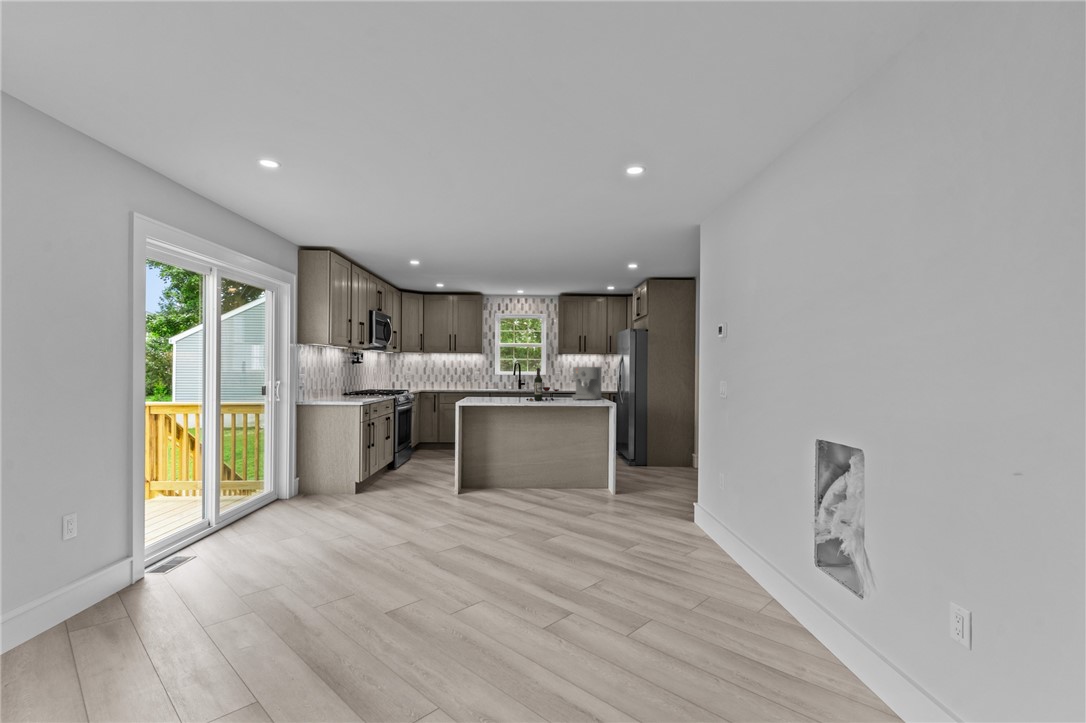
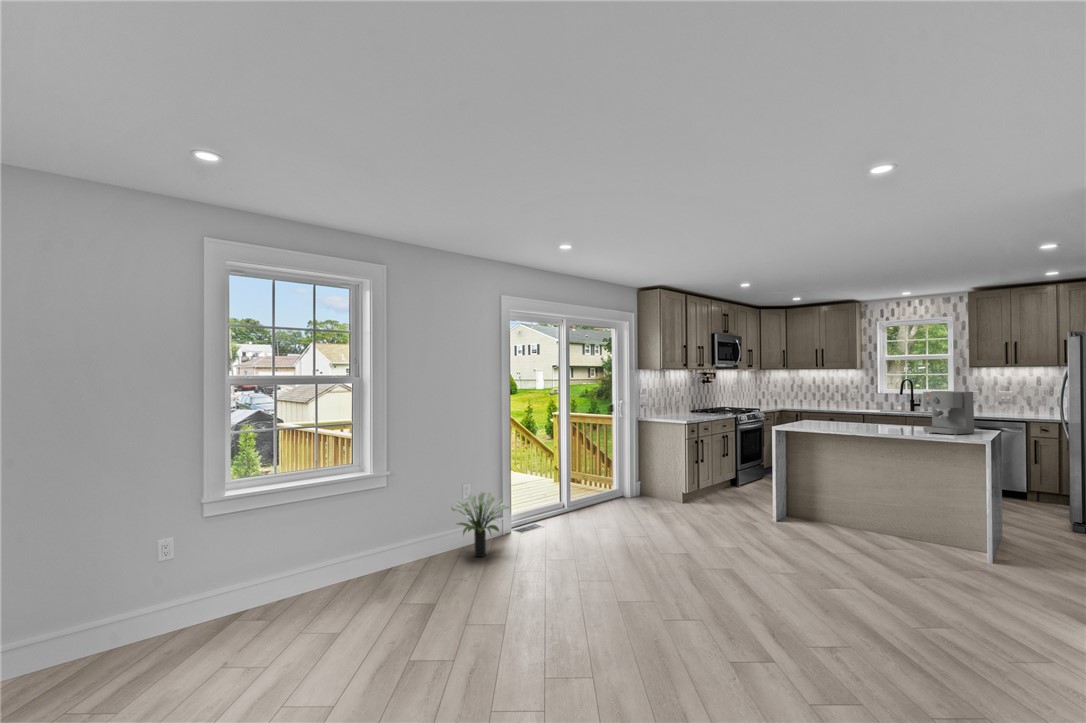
wine bottle: present [526,368,559,401] -> none [860,392,908,432]
potted plant: none [52,520,176,631] -> present [452,492,510,557]

